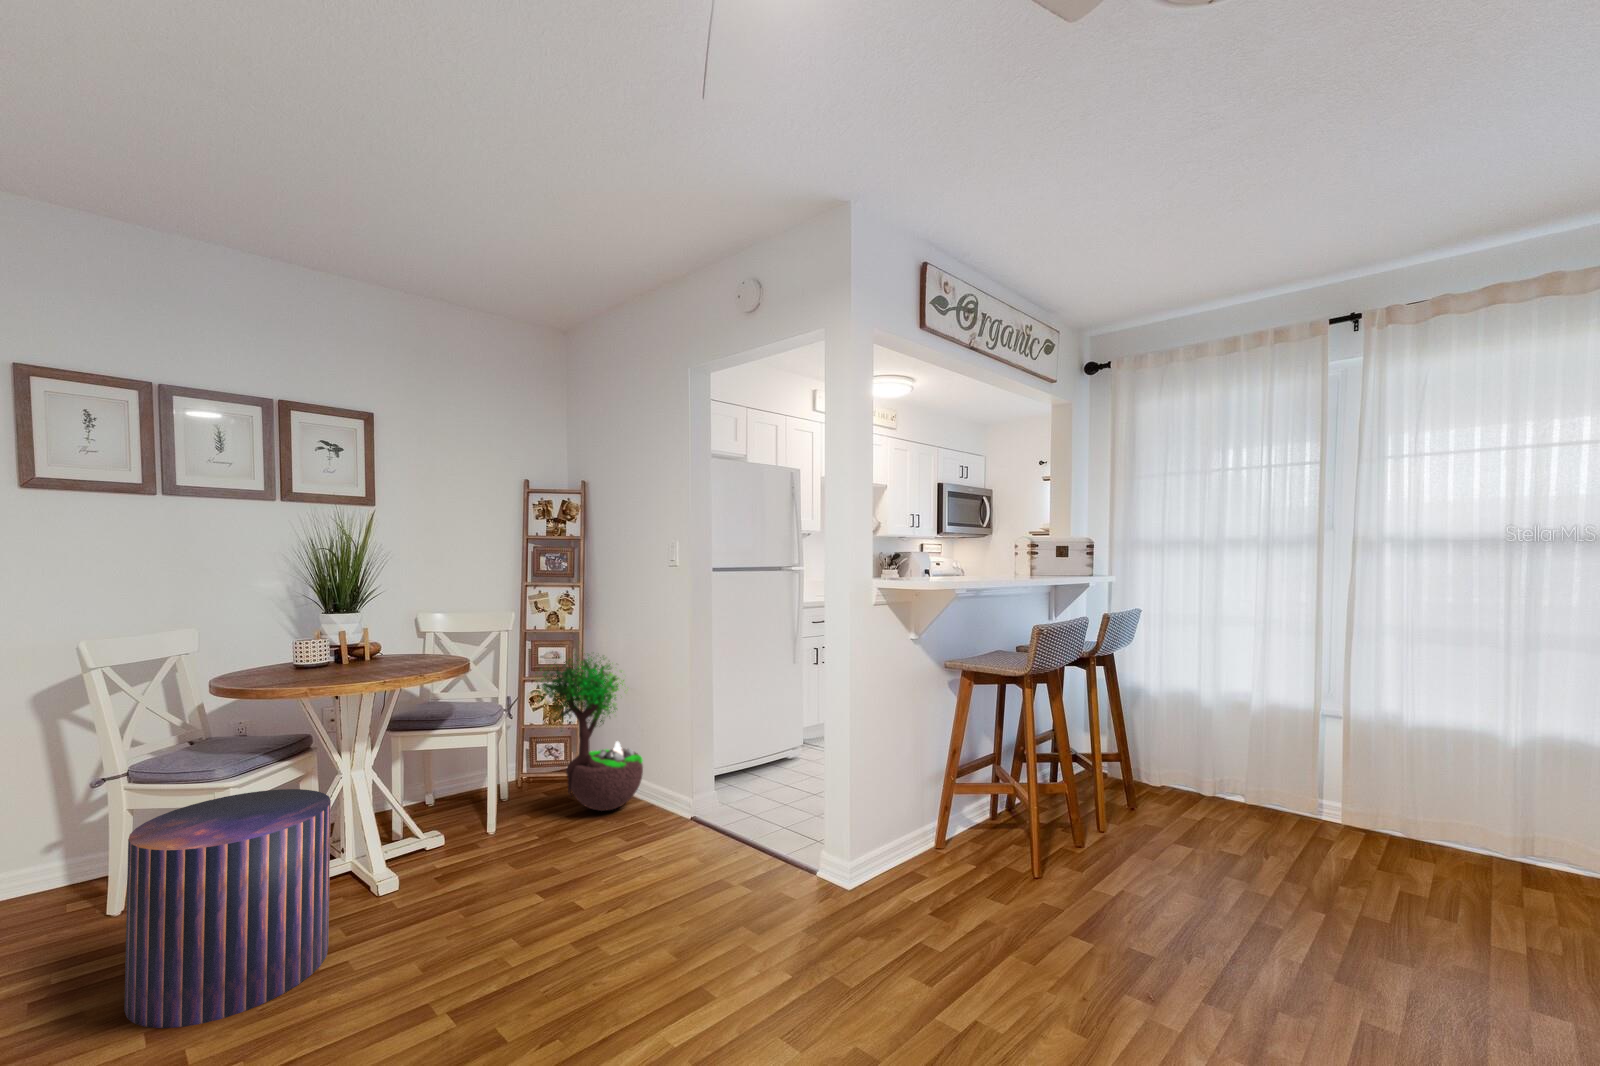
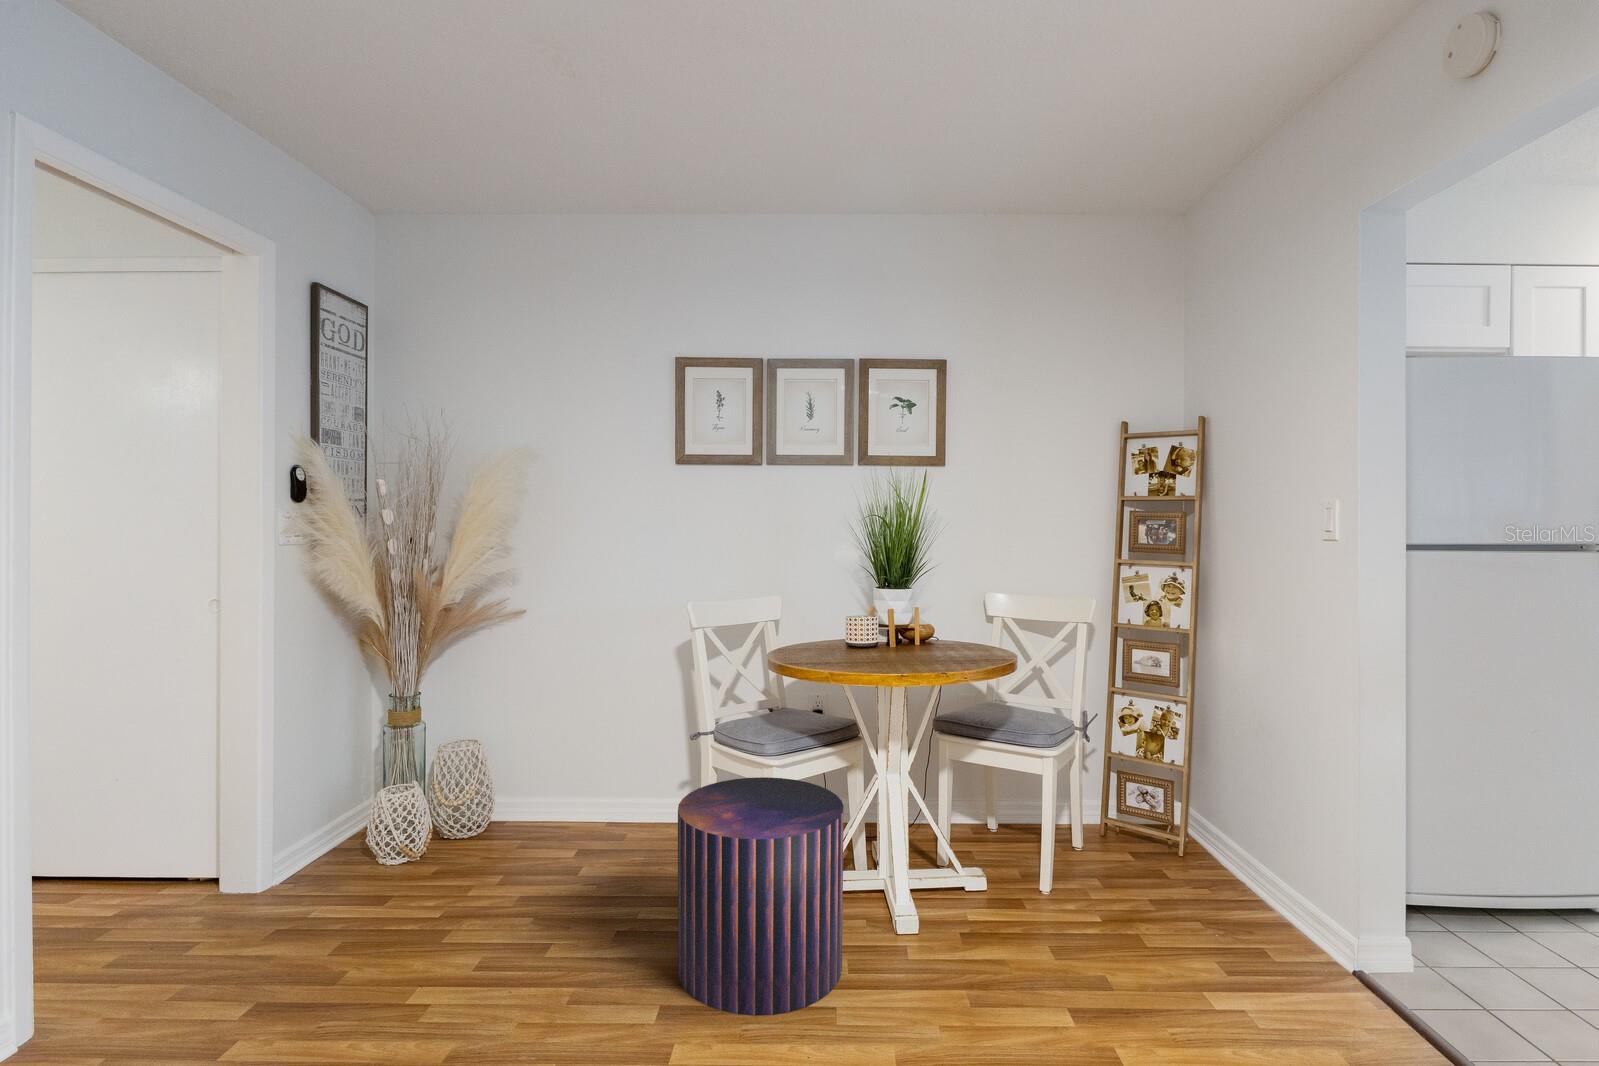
potted tree: present [536,654,643,811] -> none [1107,654,1279,911]

